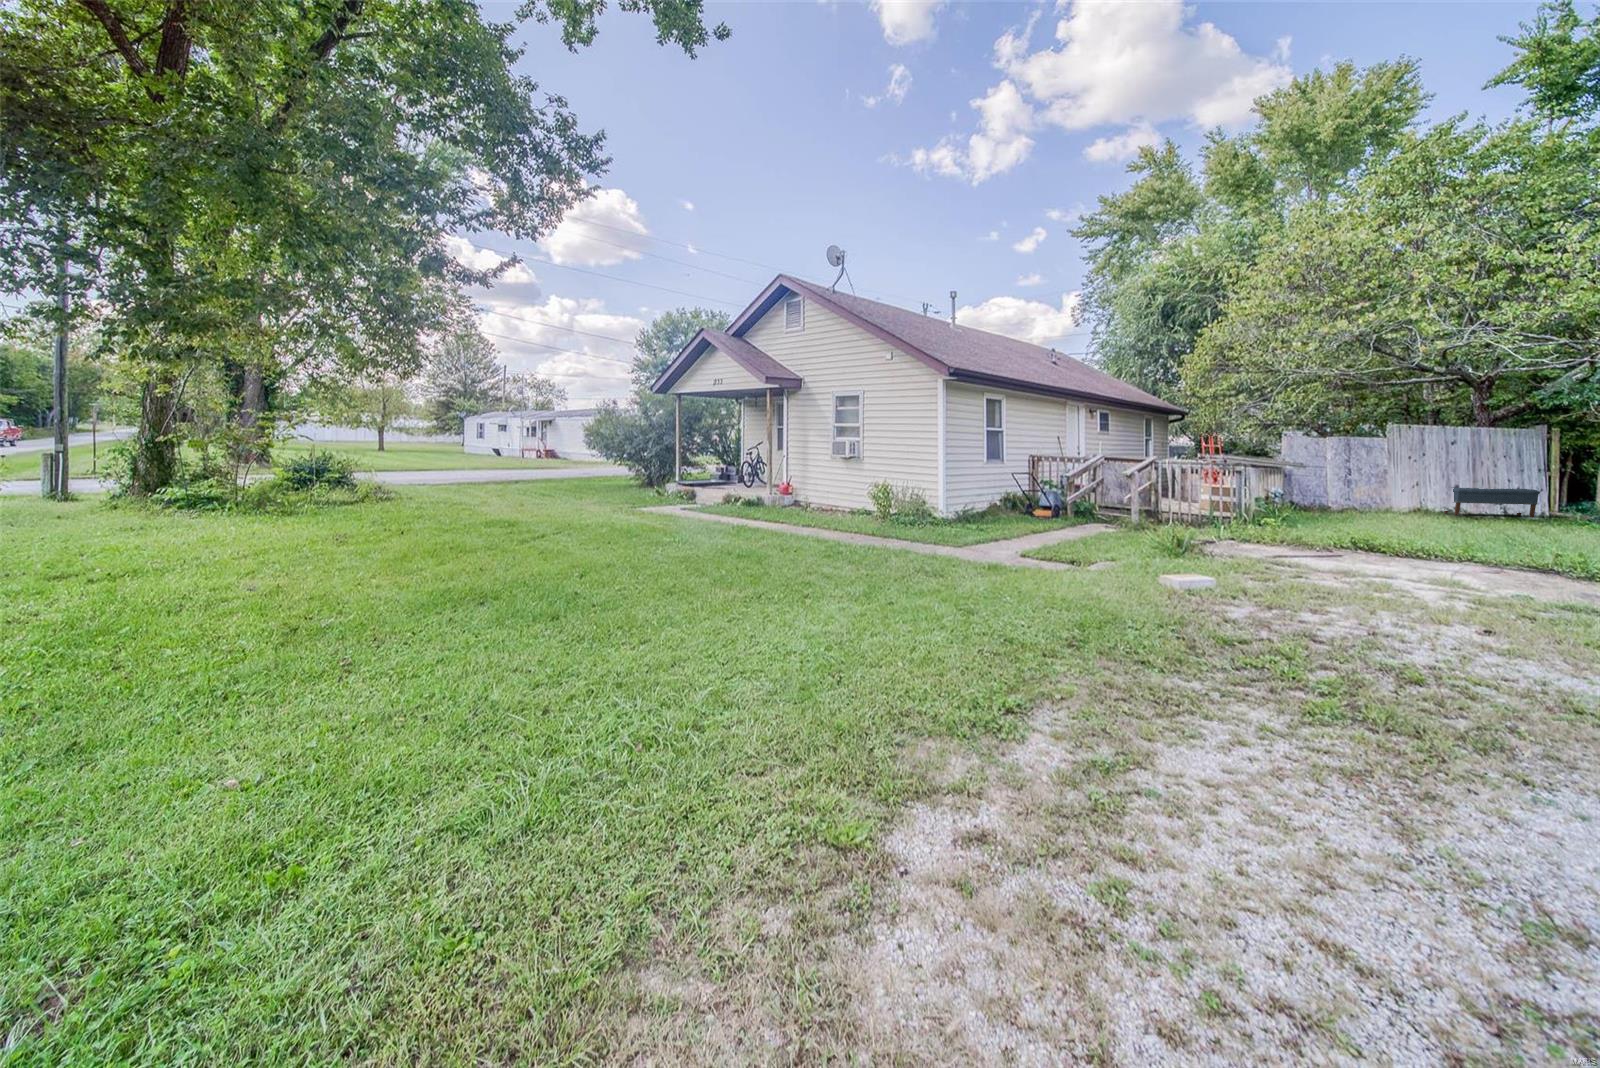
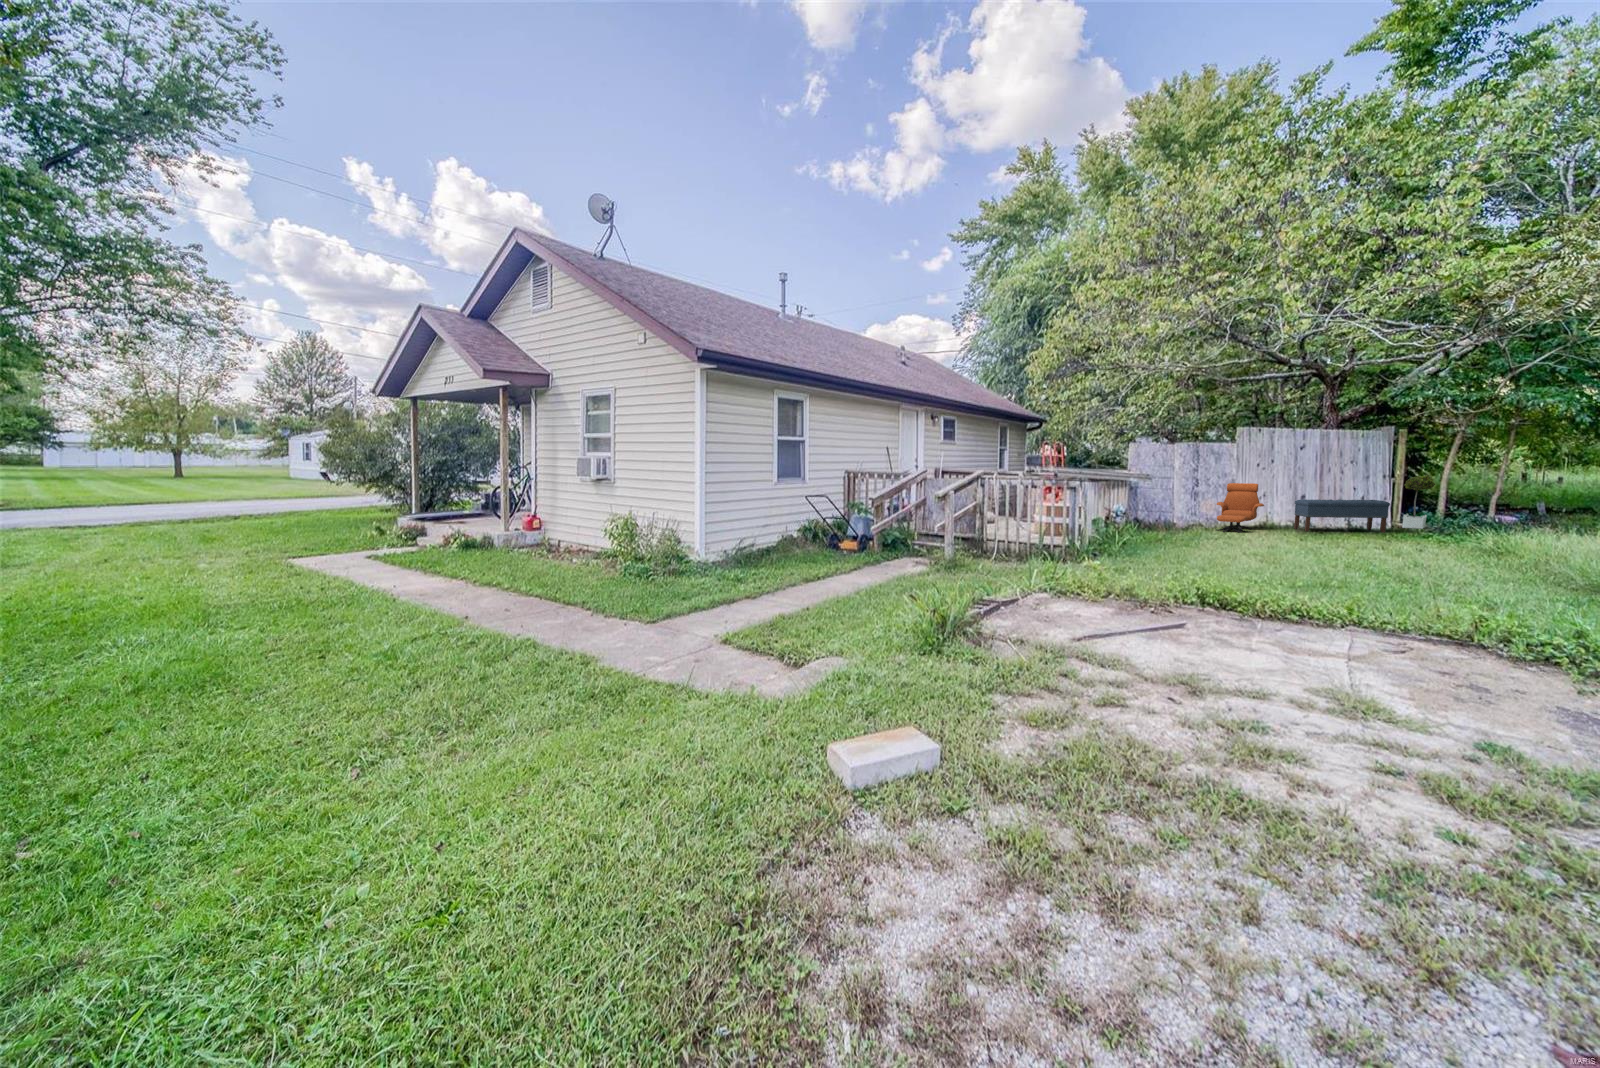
potted tree: none [1553,468,1588,516] -> present [1402,475,1435,529]
lounge chair: none [1367,473,1415,515] -> present [1216,483,1264,533]

